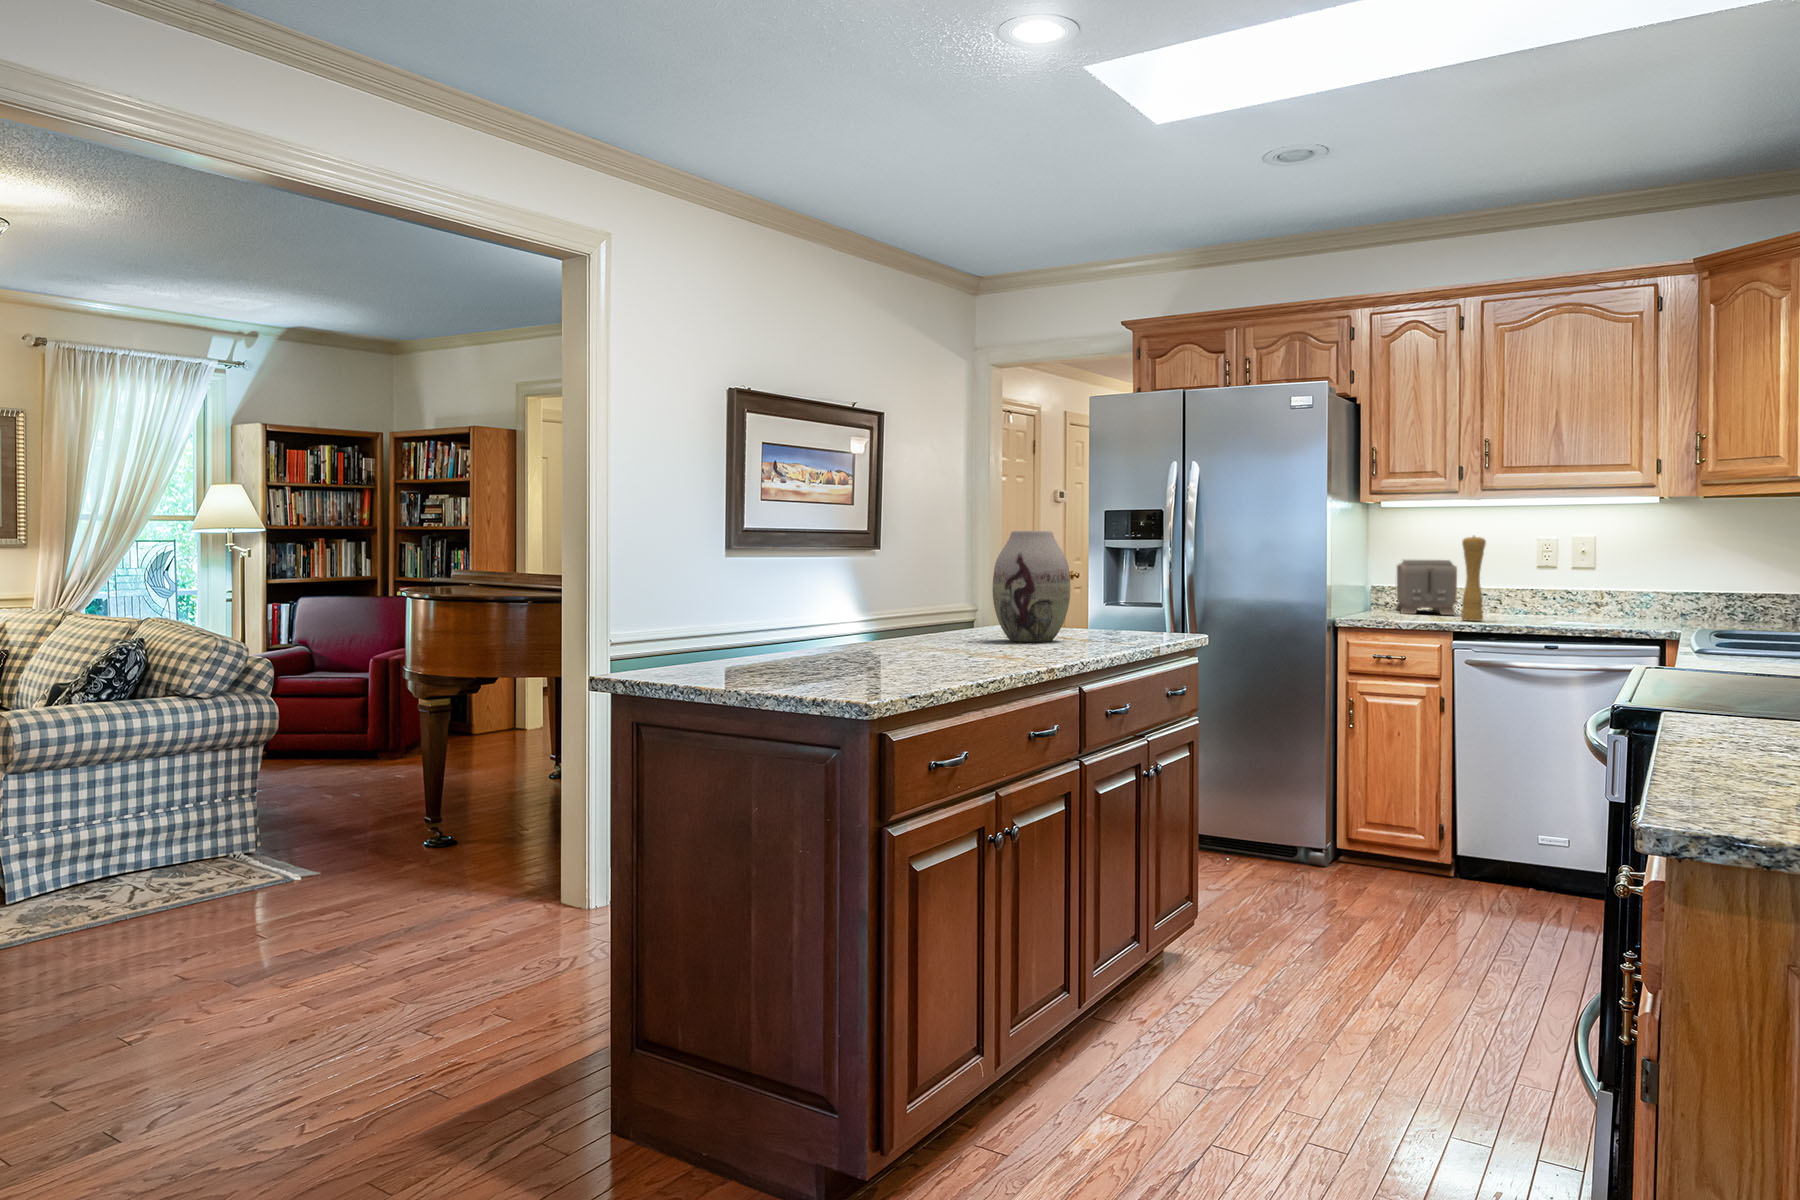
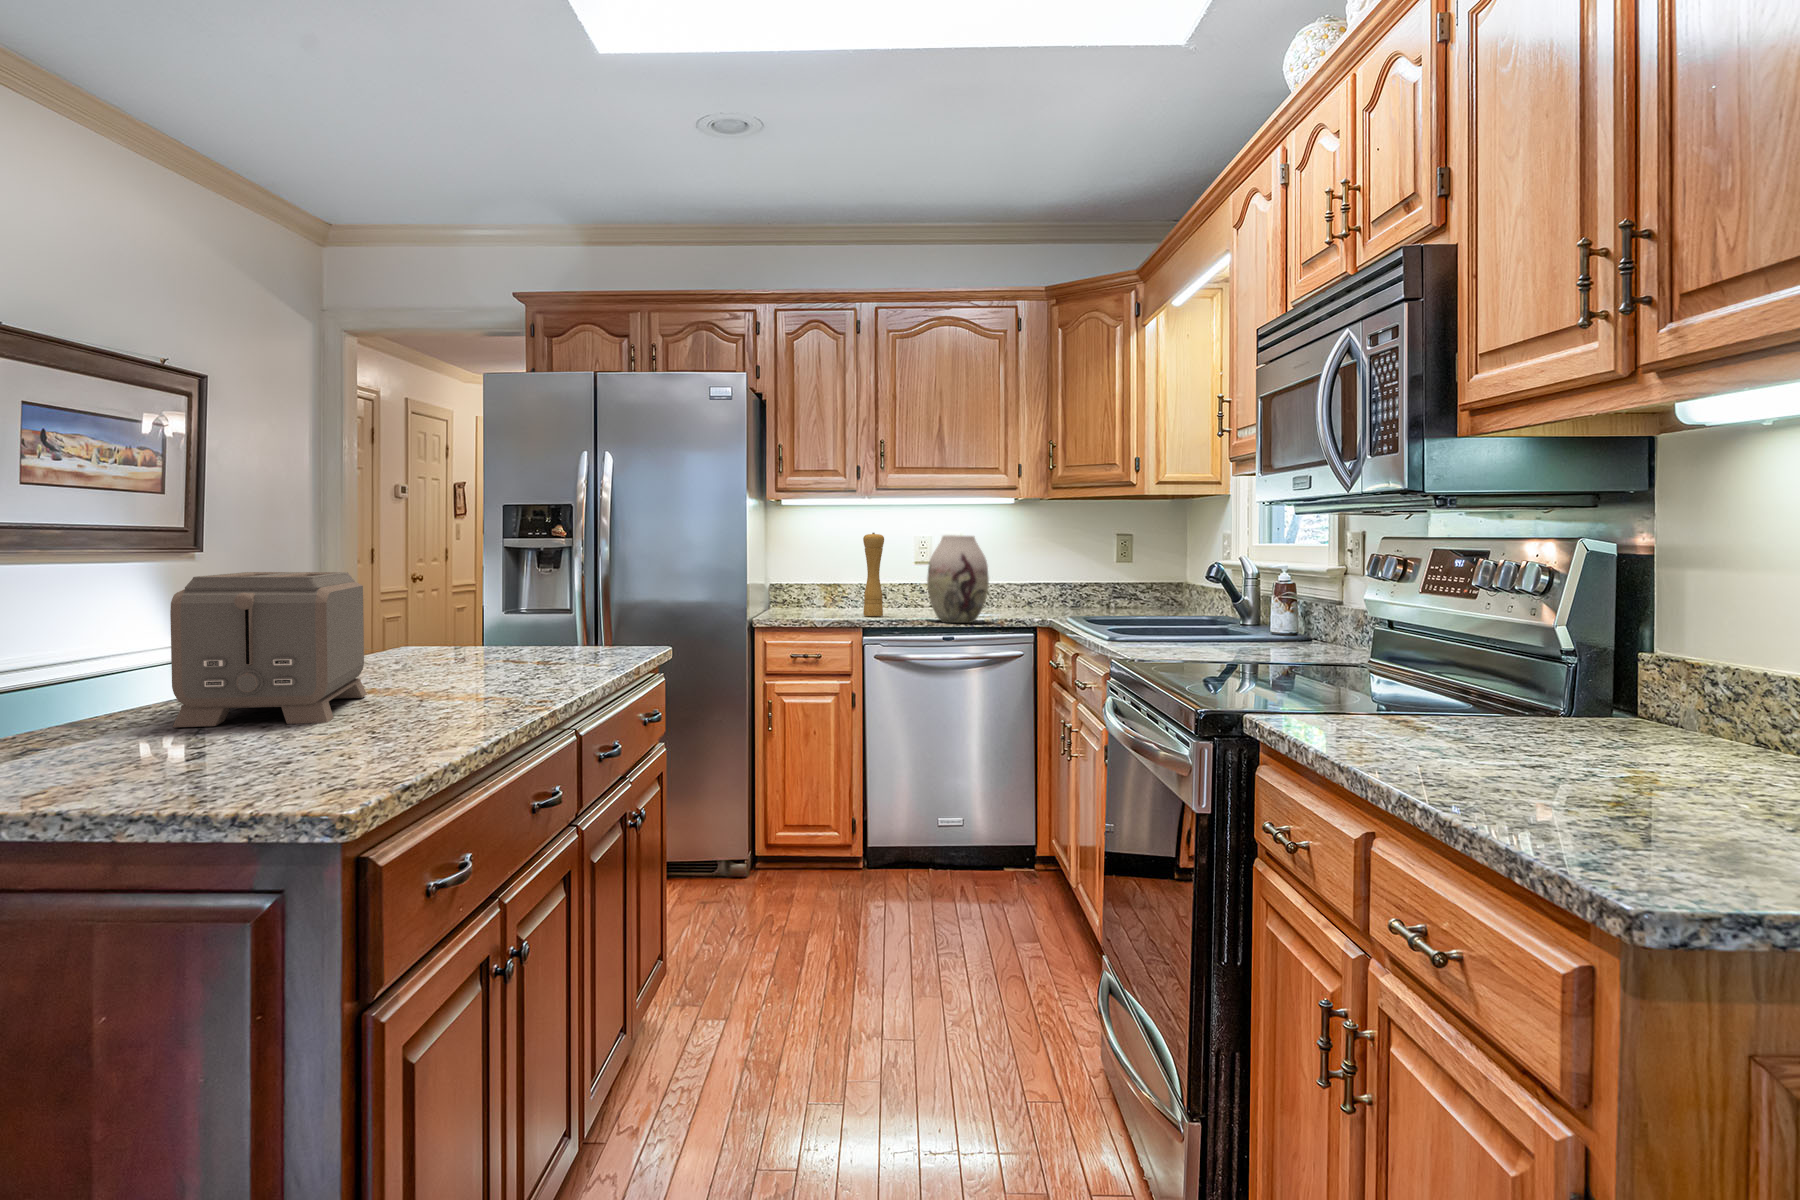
vase: present [993,531,1070,642] -> present [927,535,989,623]
toaster: present [1396,560,1457,615] -> present [170,572,367,727]

